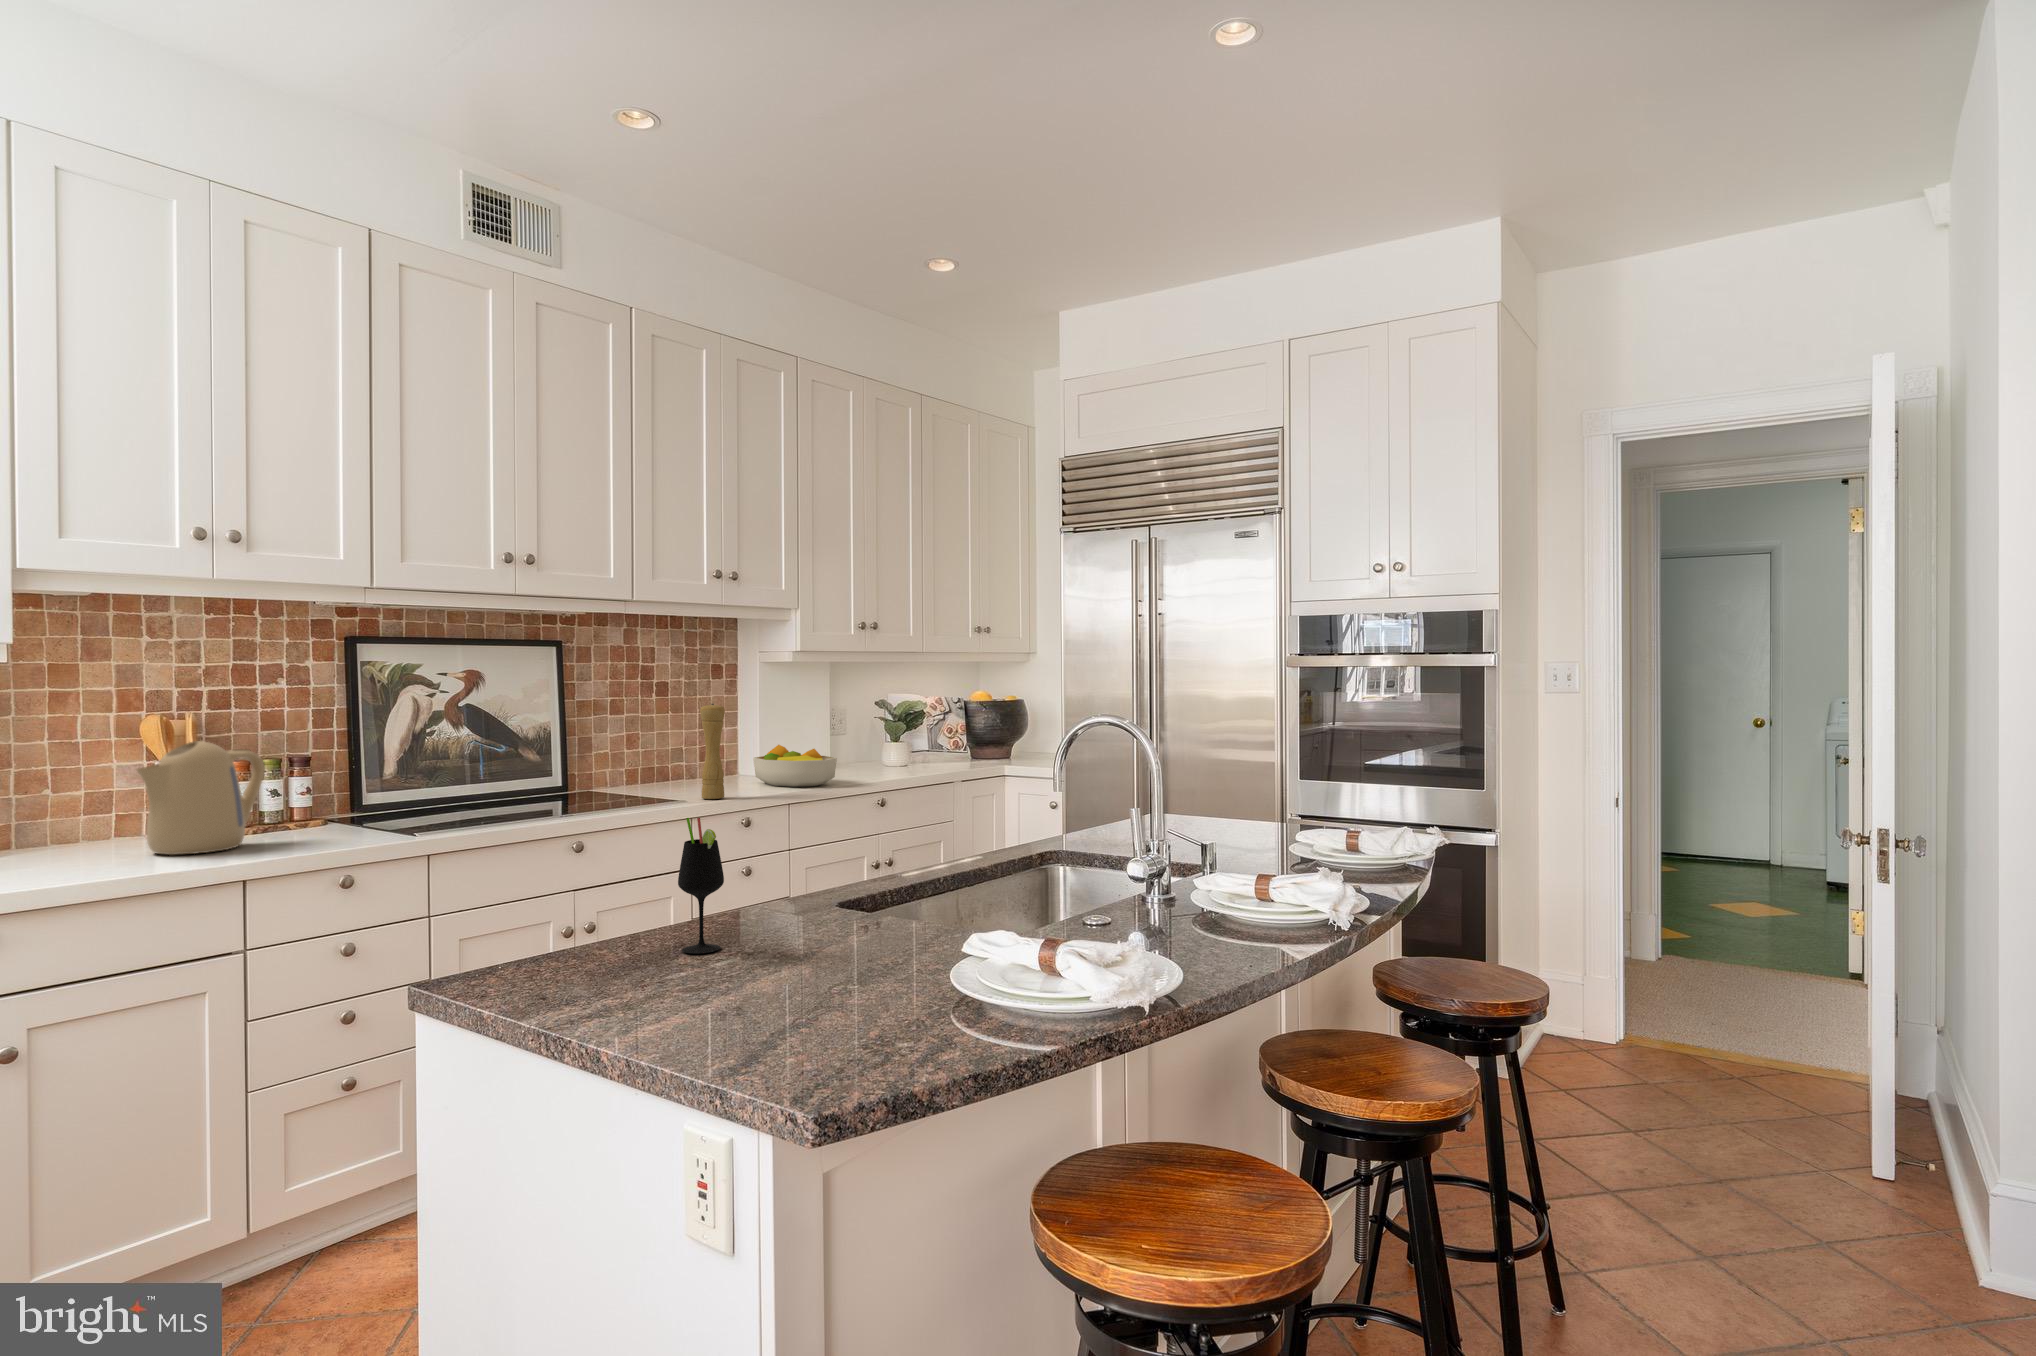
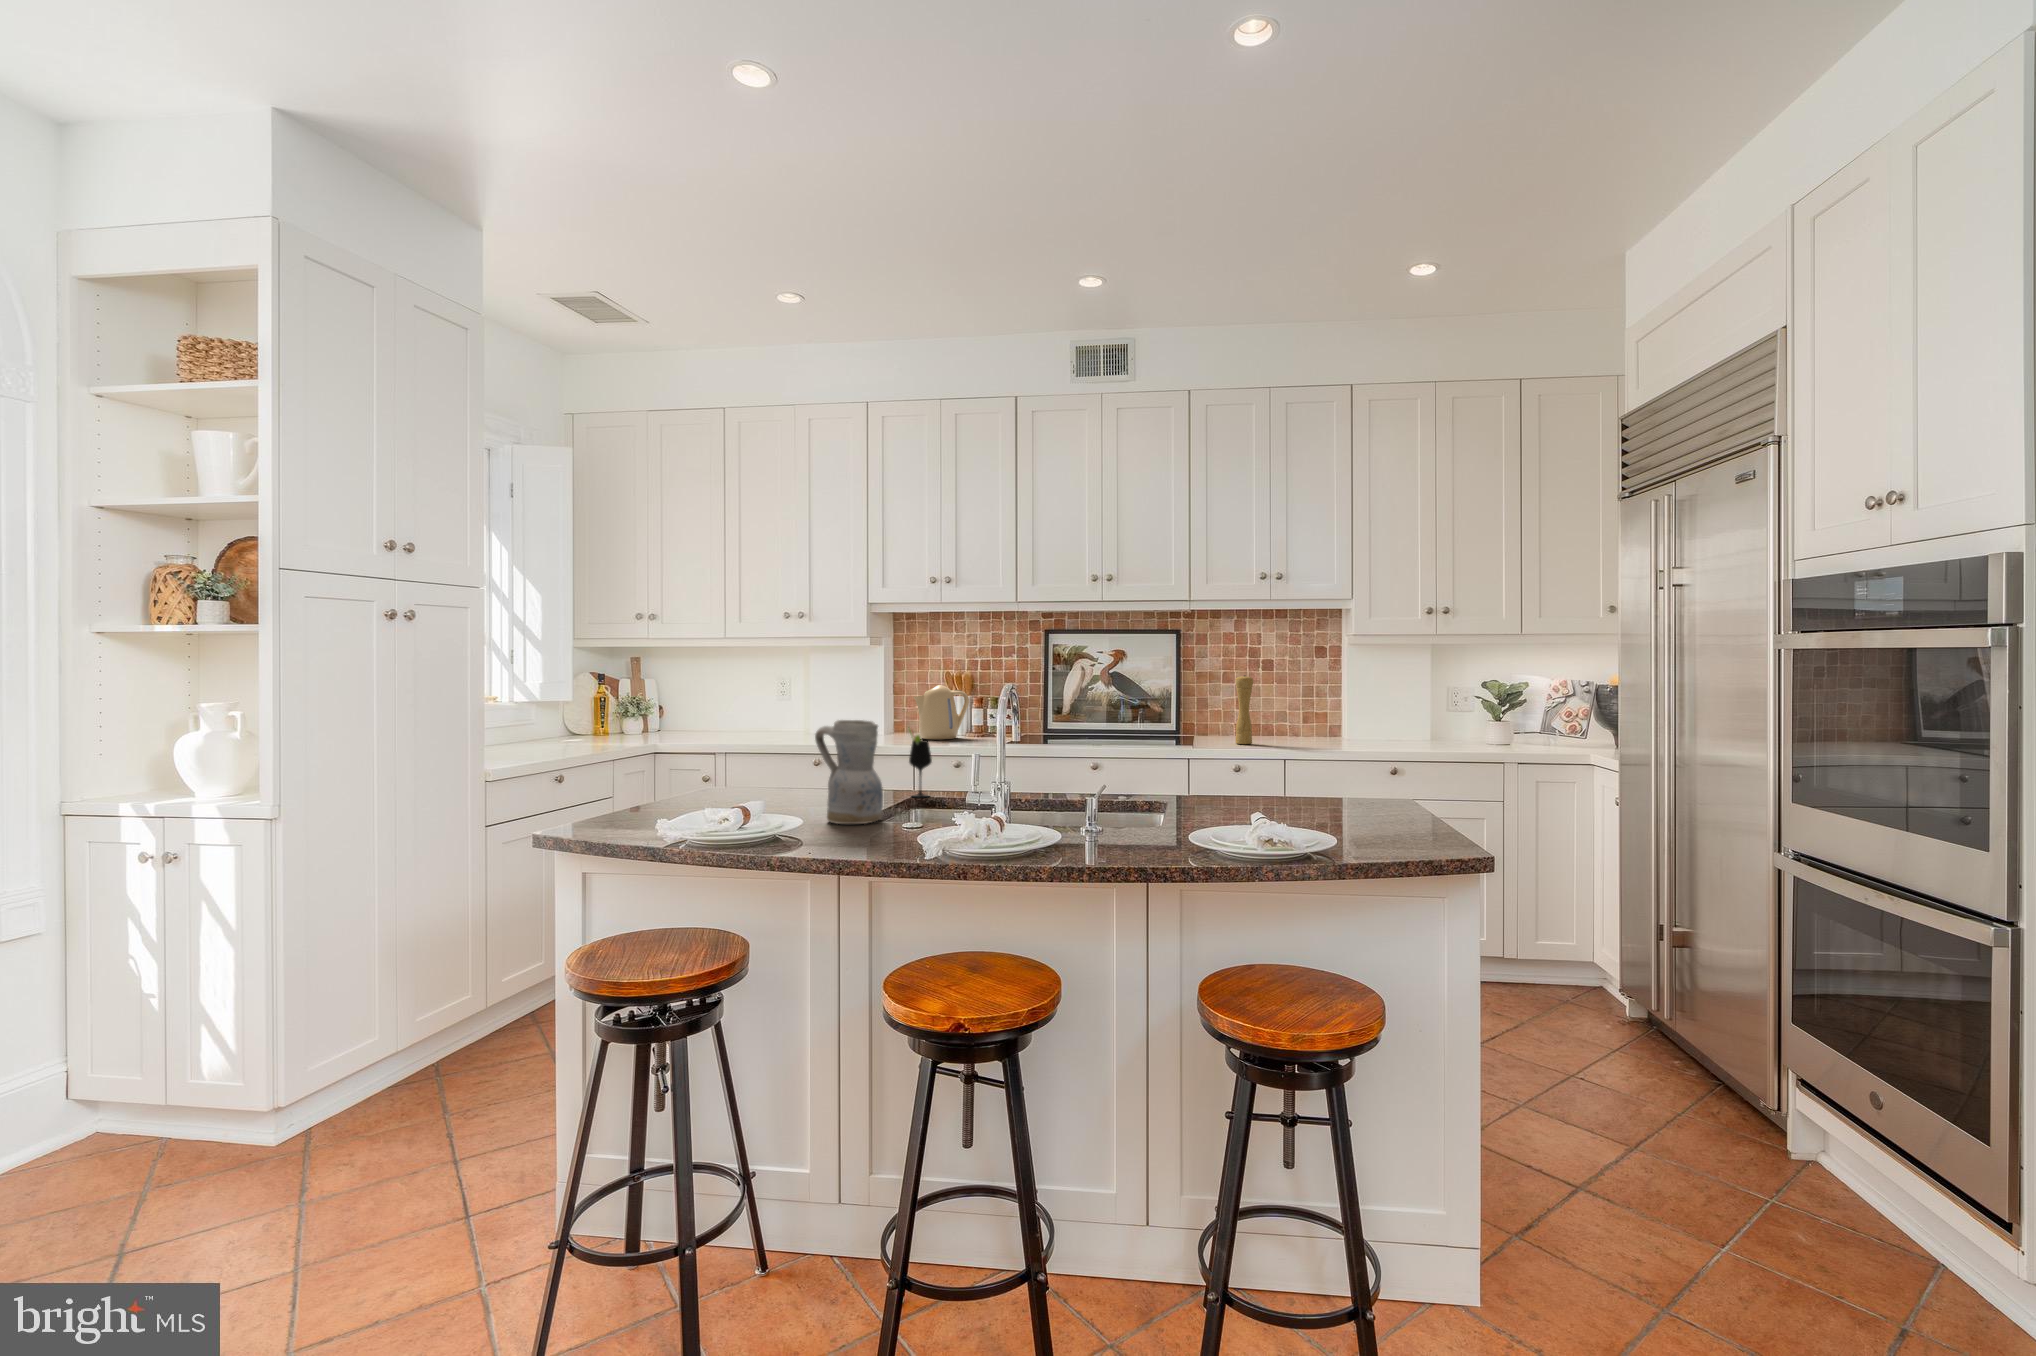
fruit bowl: present [753,745,837,787] -> none [1313,710,1373,744]
ceramic pitcher: none [773,807,905,1033] -> present [815,720,883,824]

